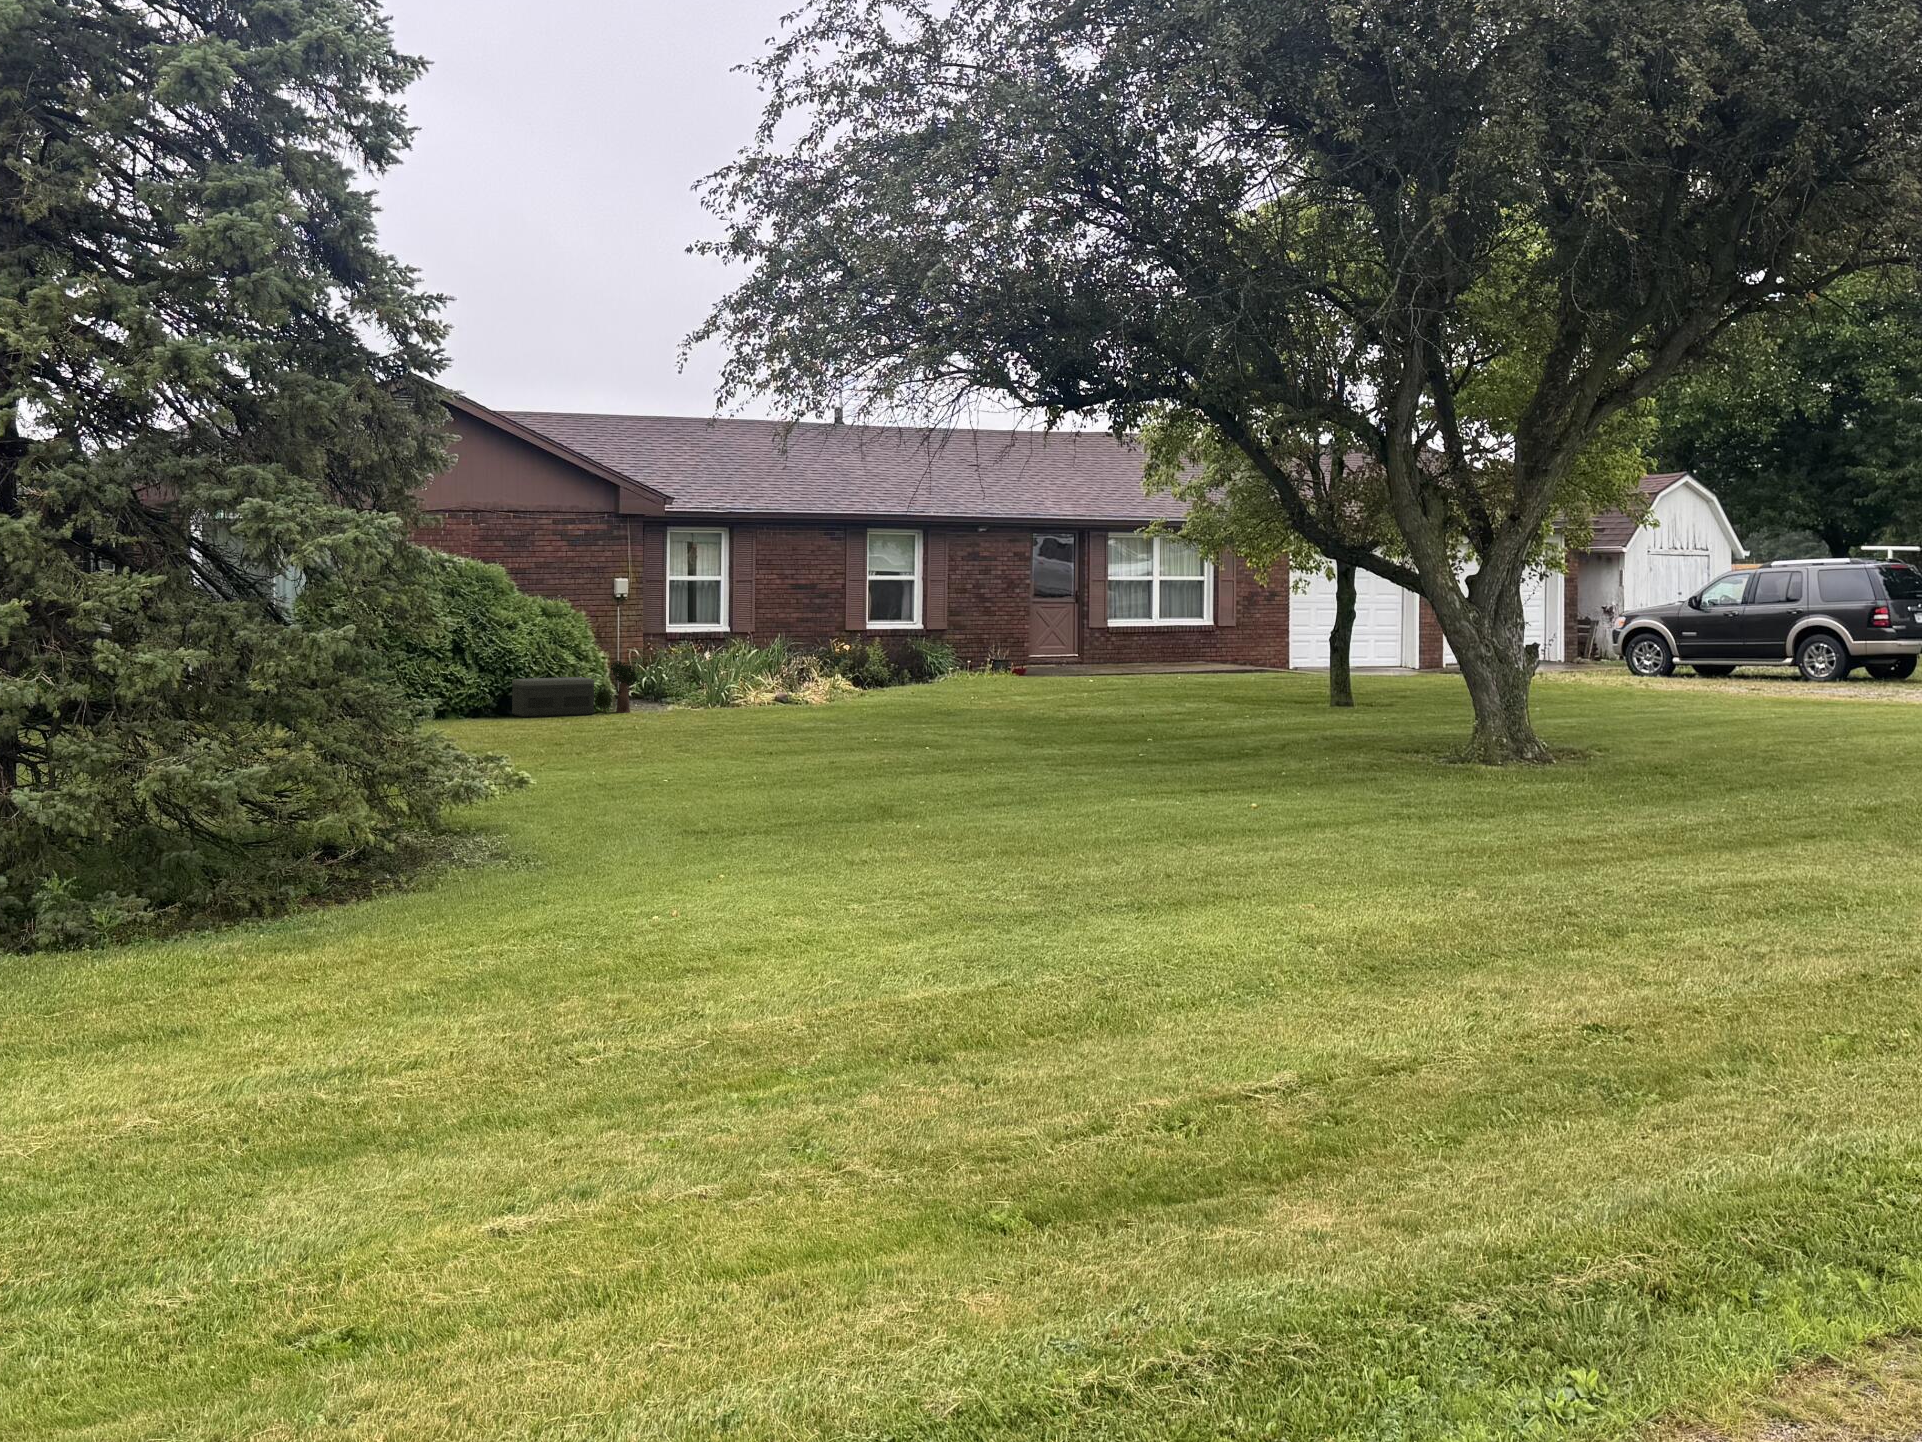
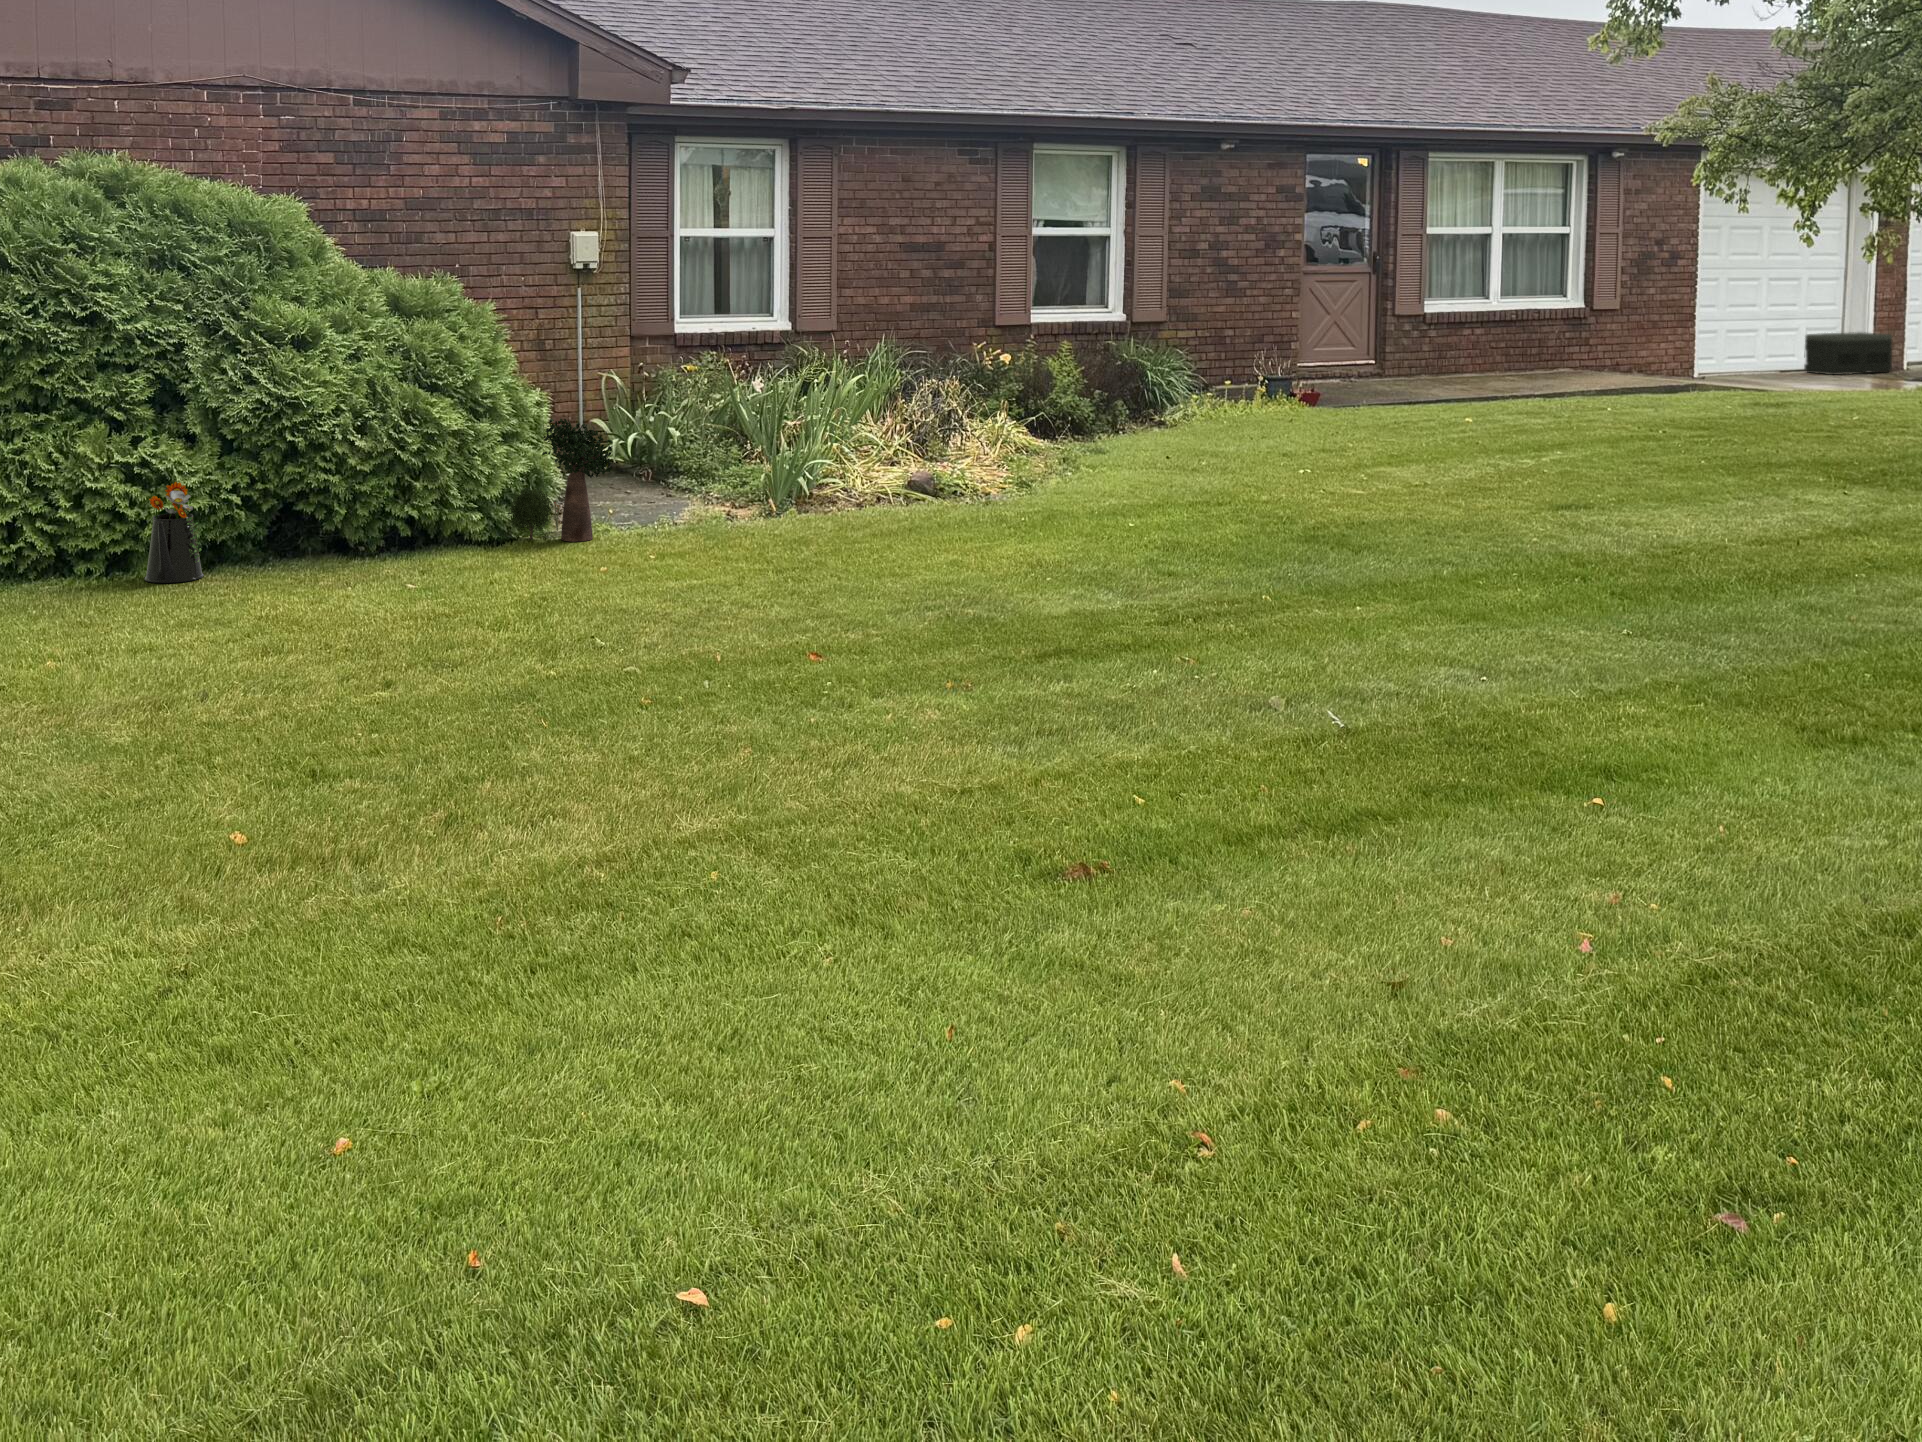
storage bench: present [512,677,594,717] -> present [1804,332,1892,375]
watering can: none [456,680,478,719] -> present [145,482,204,583]

